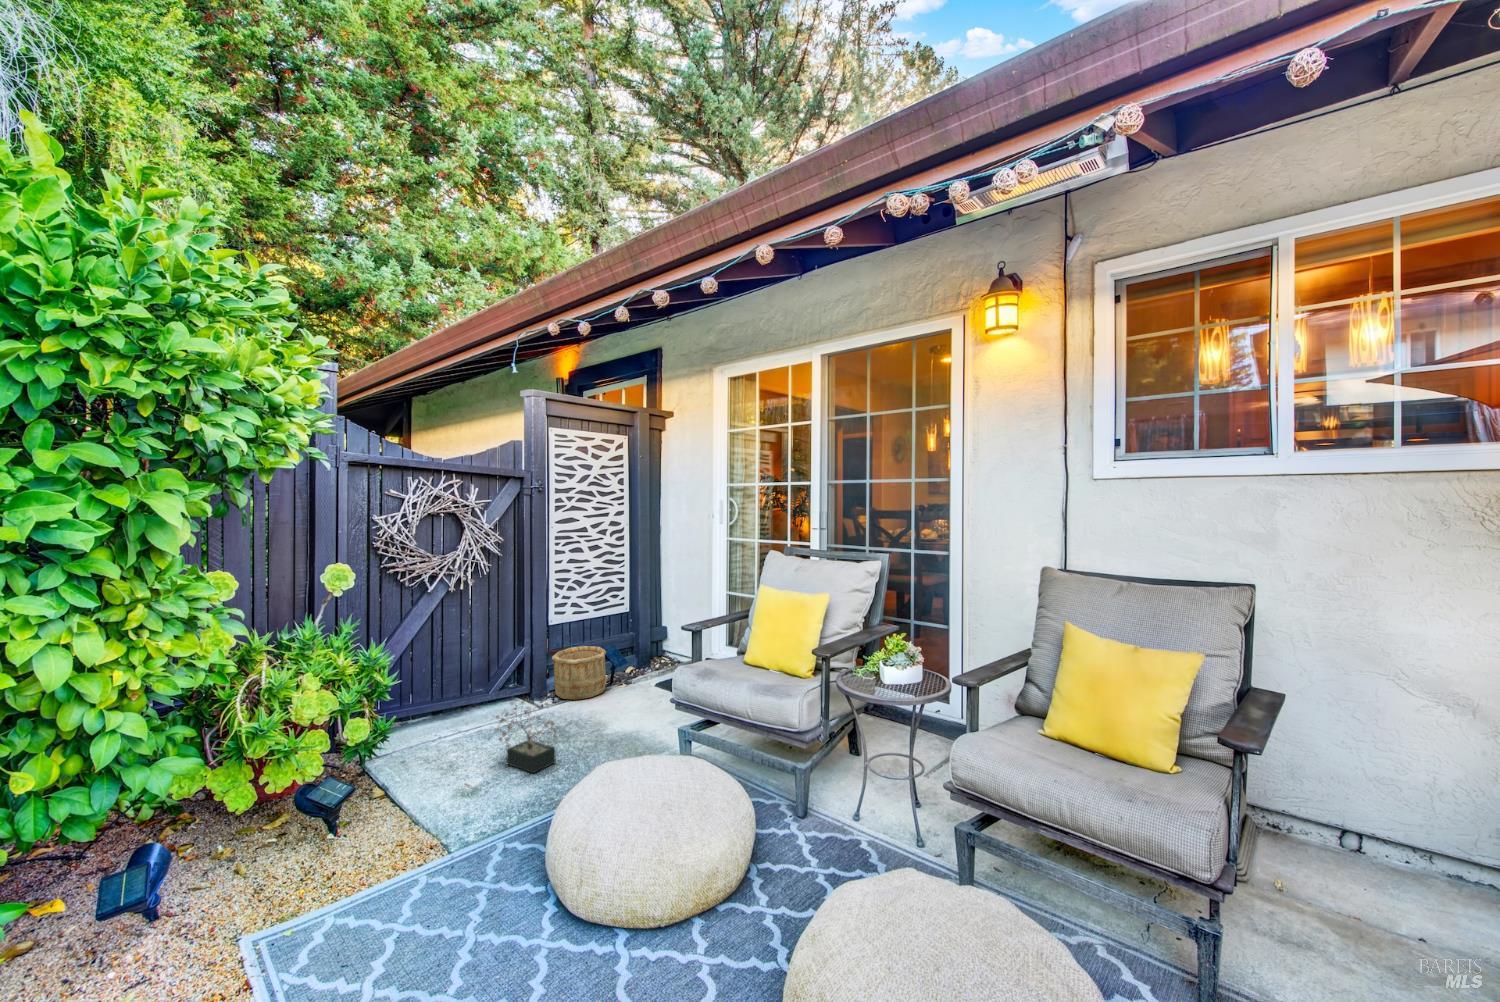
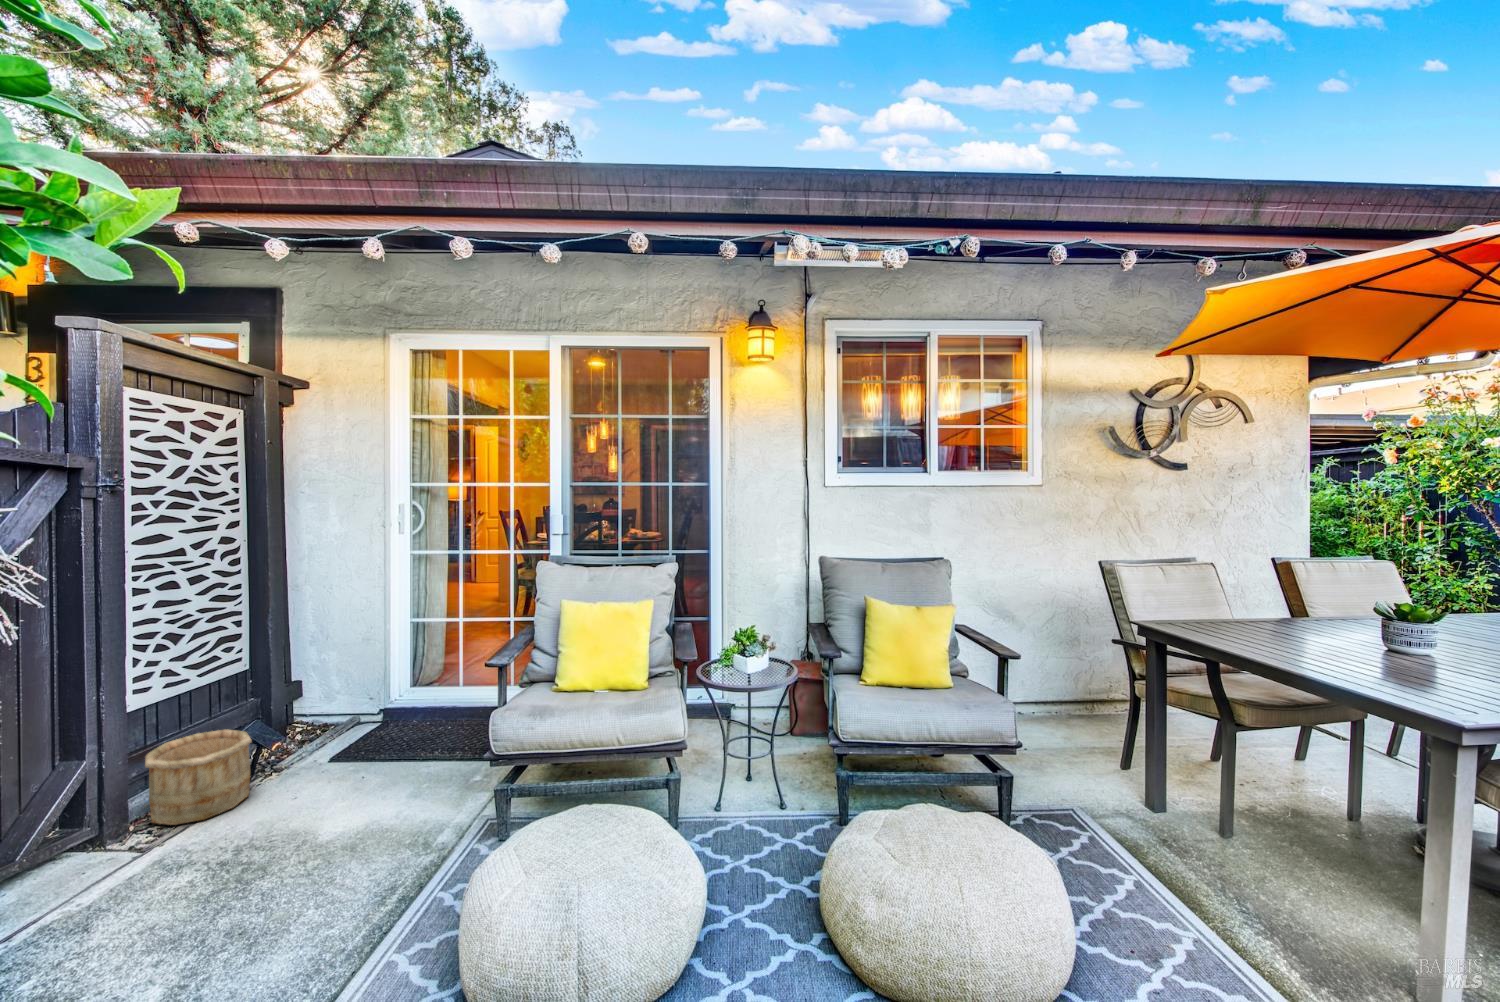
decorative plant: present [493,698,562,773] -> none [147,833,297,951]

